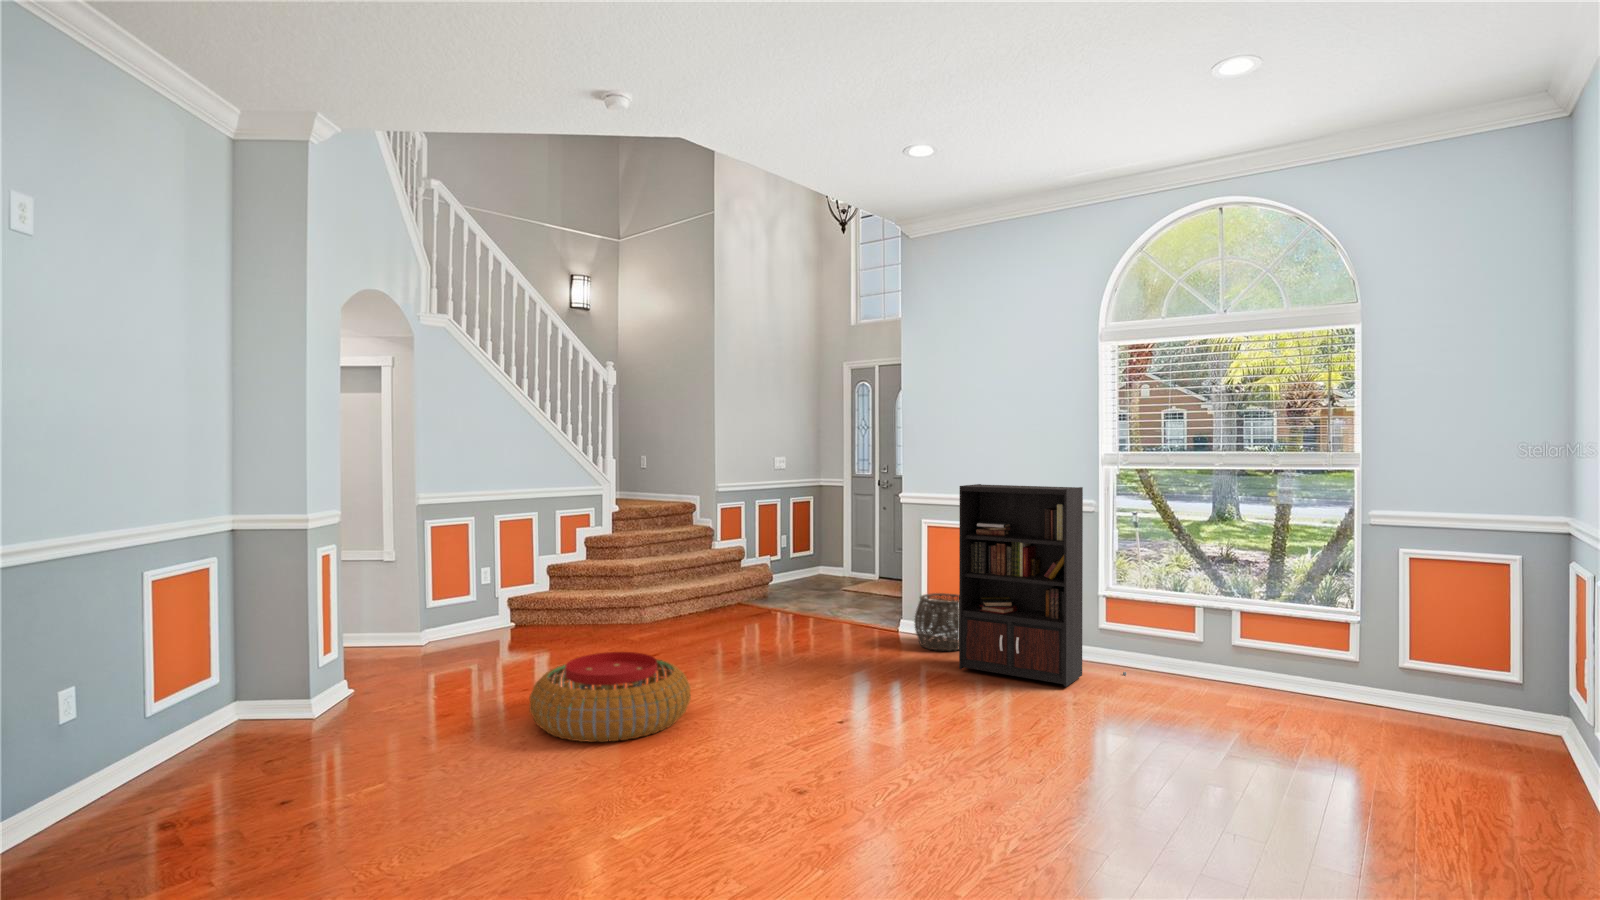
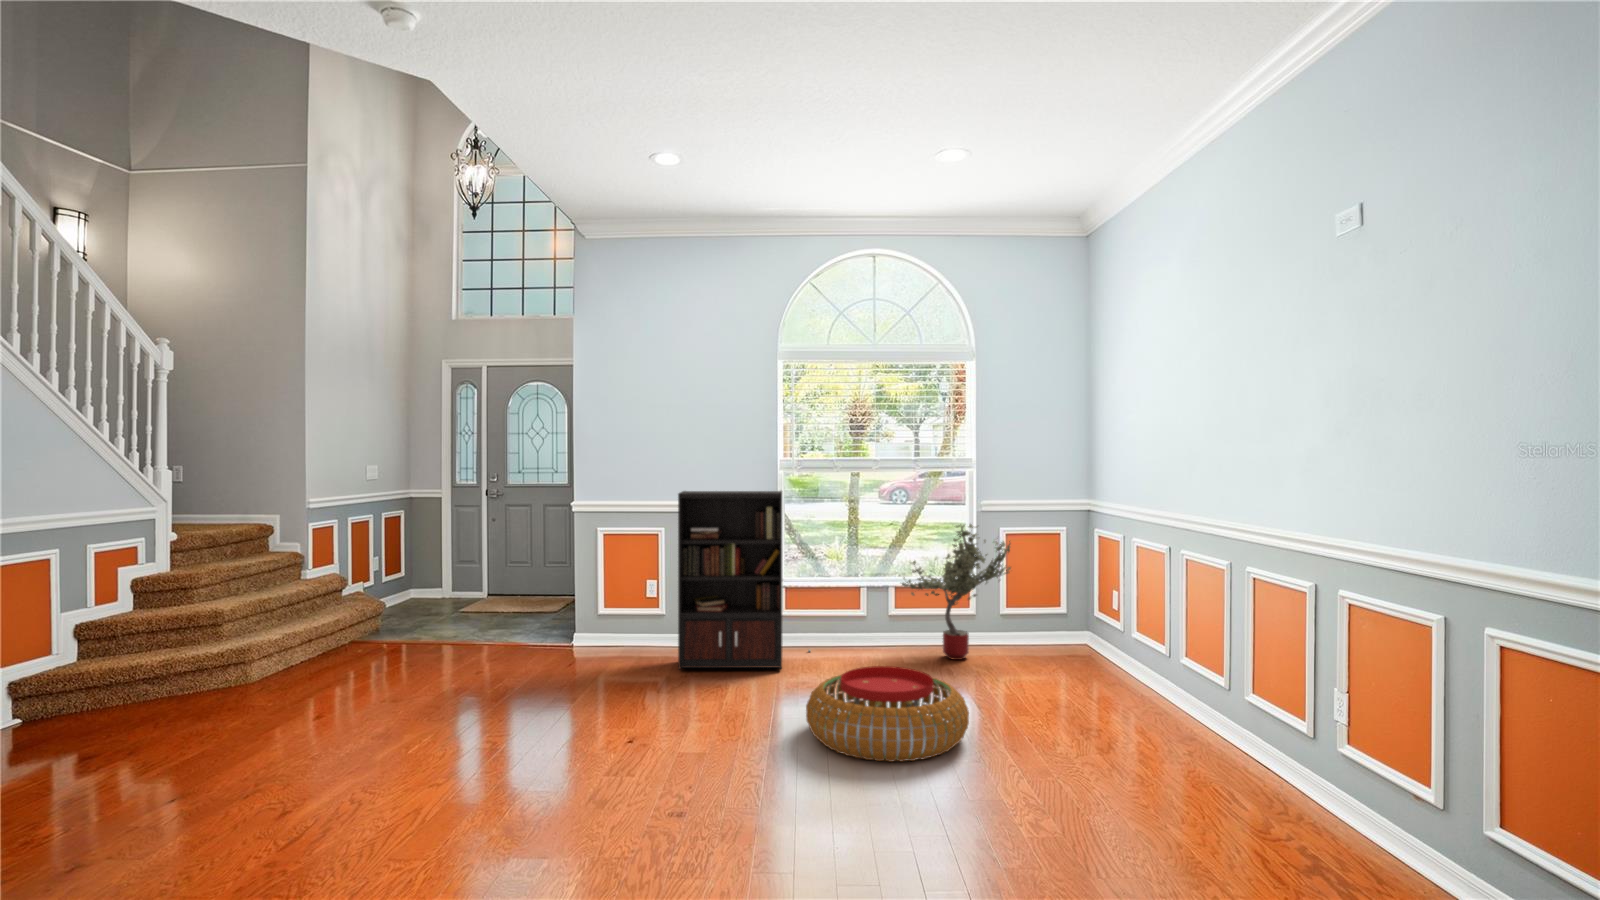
potted tree: none [1234,537,1403,716] -> present [902,524,1011,660]
woven basket: present [914,593,960,651] -> none [606,600,665,658]
pouf: present [530,652,691,742] -> present [806,666,969,762]

